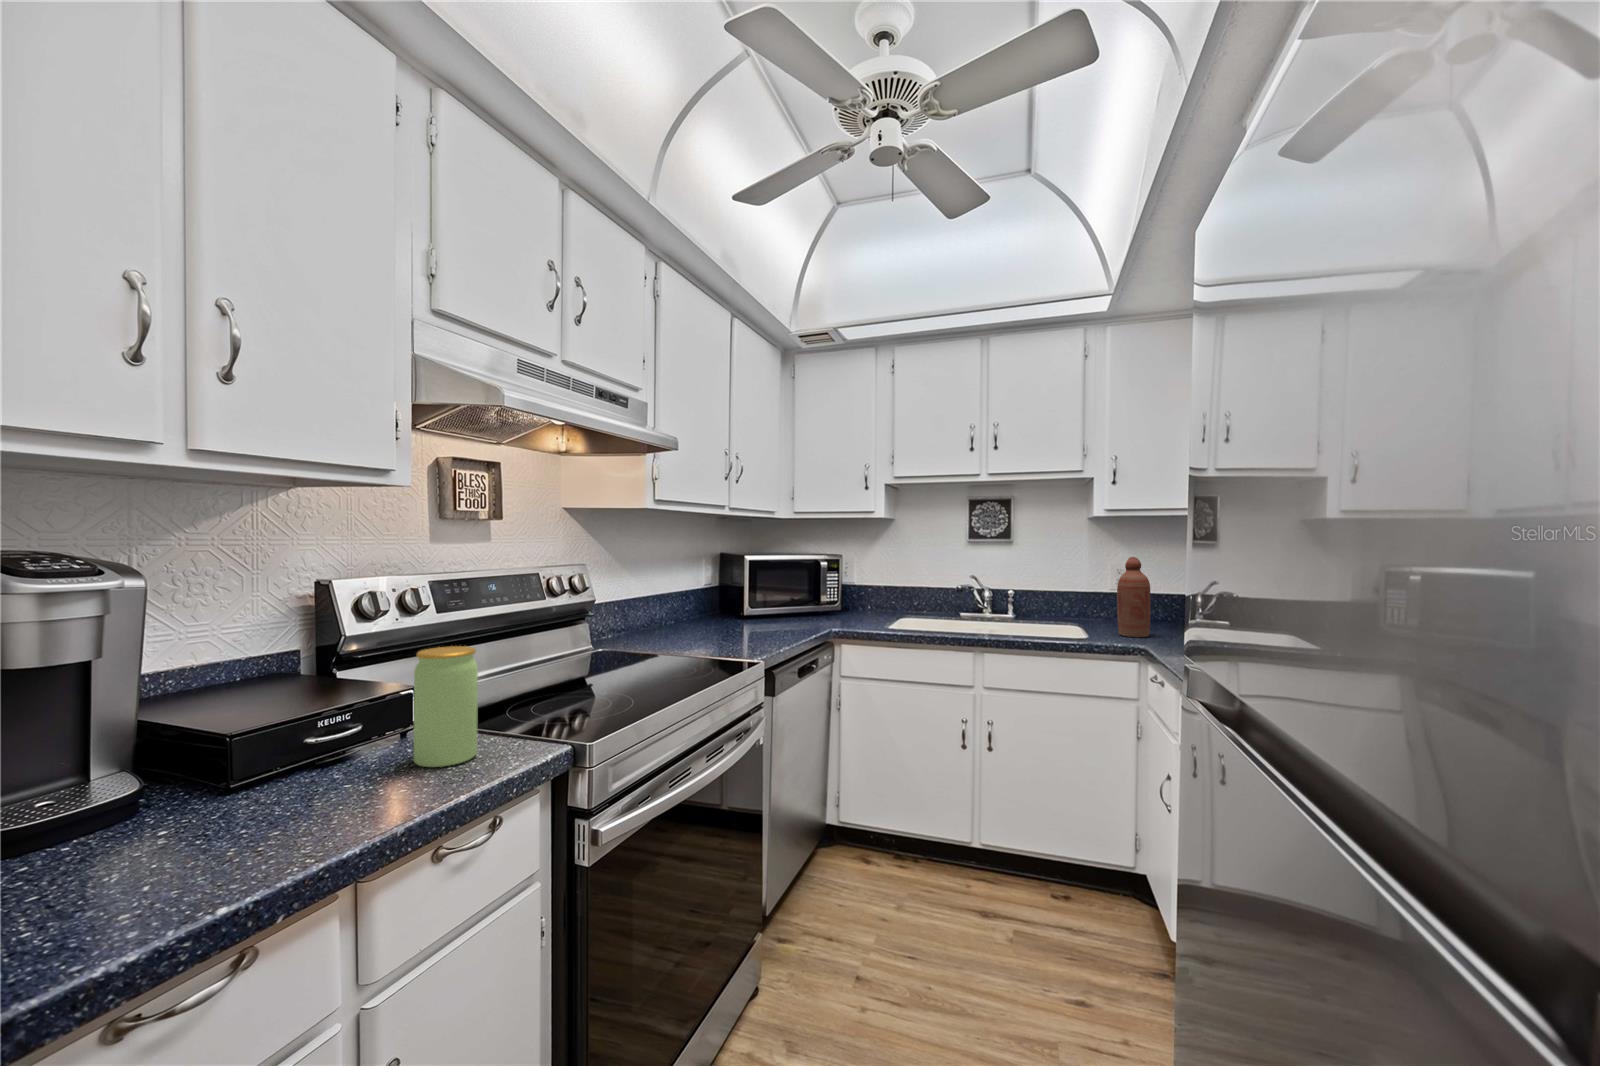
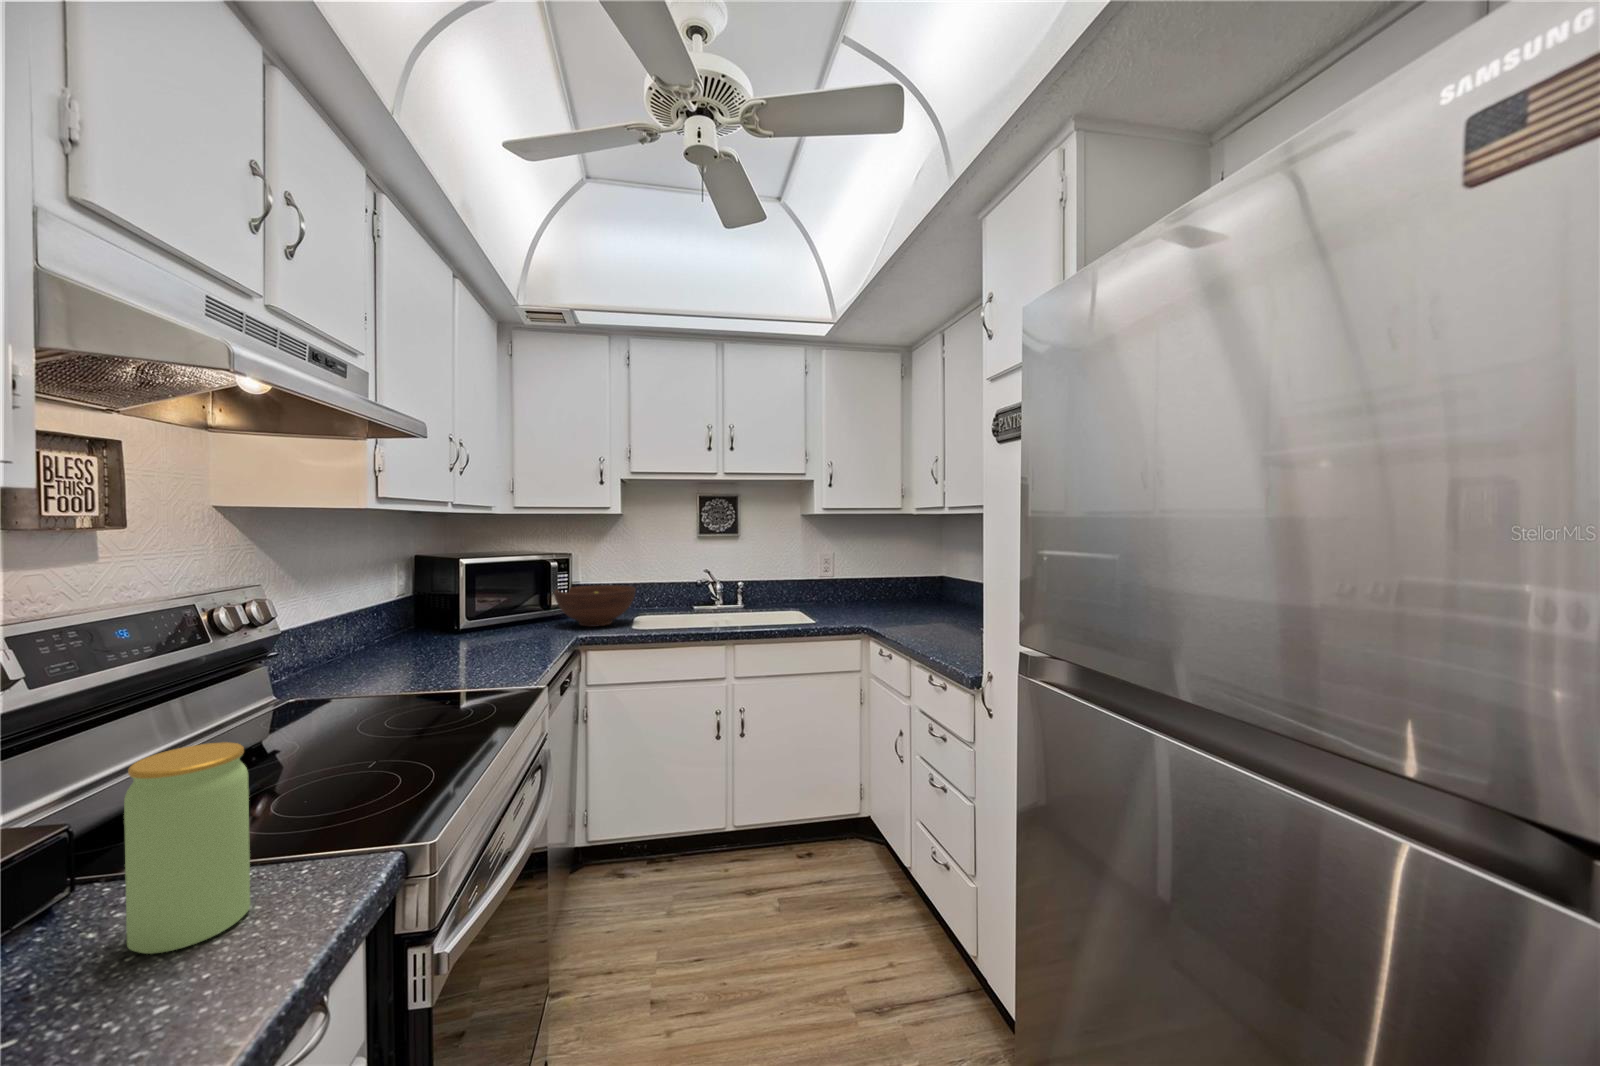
bottle: present [1117,557,1151,637] -> none [835,551,861,619]
fruit bowl: none [822,584,896,622] -> present [554,585,636,627]

